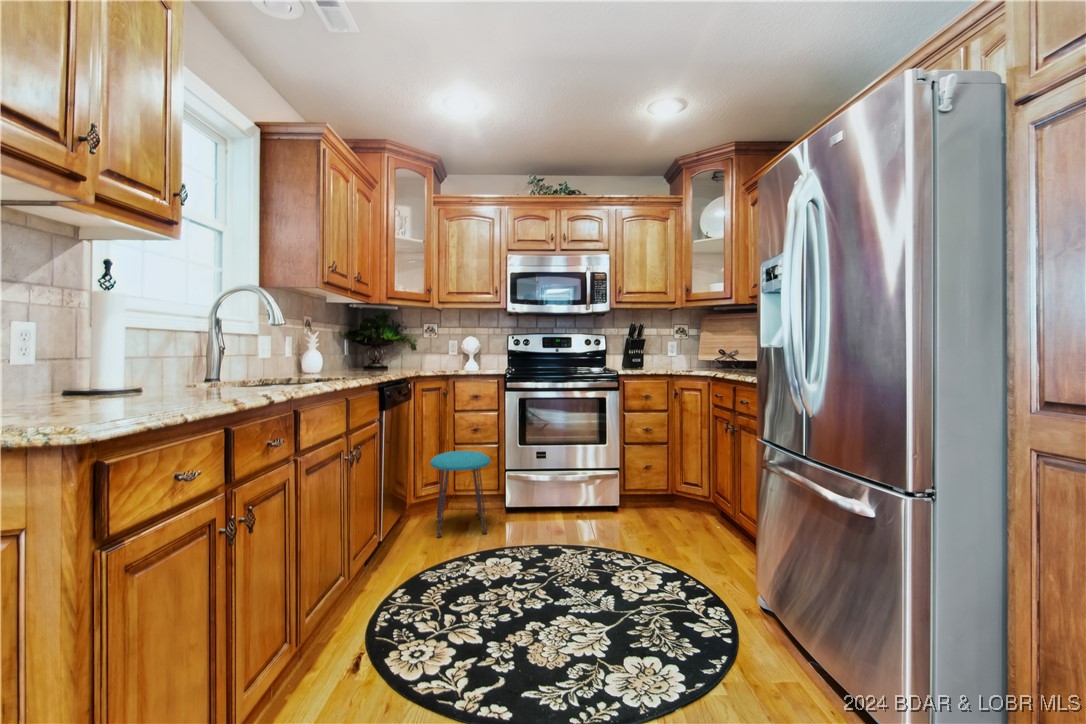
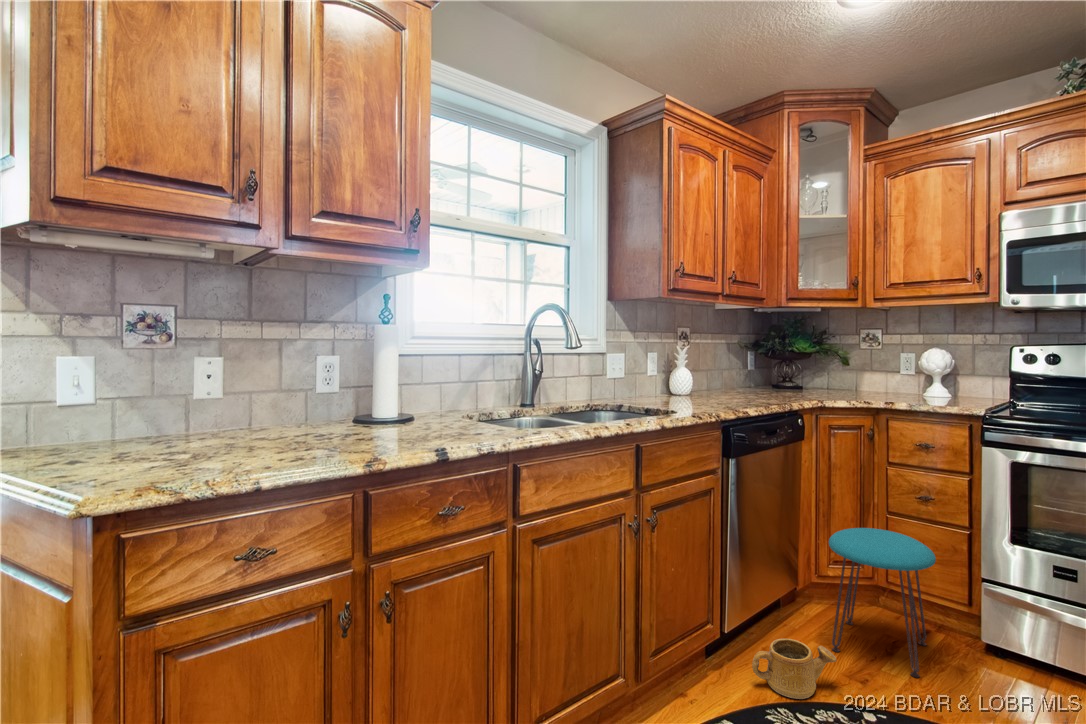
watering can: none [400,530,451,570] -> present [752,638,836,699]

